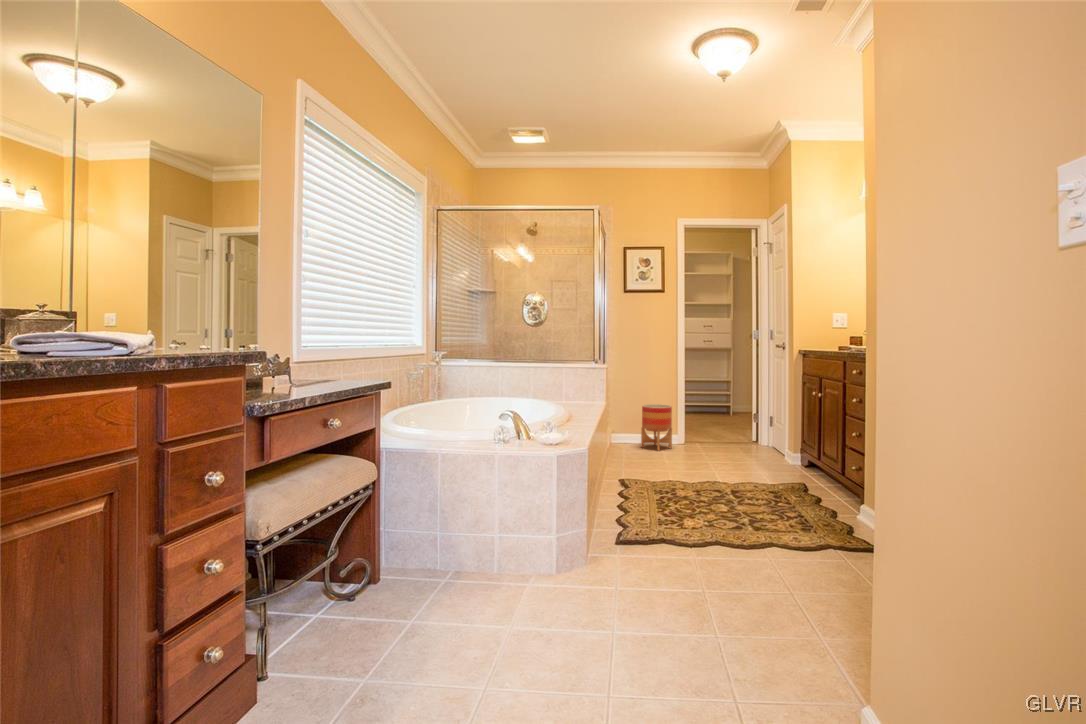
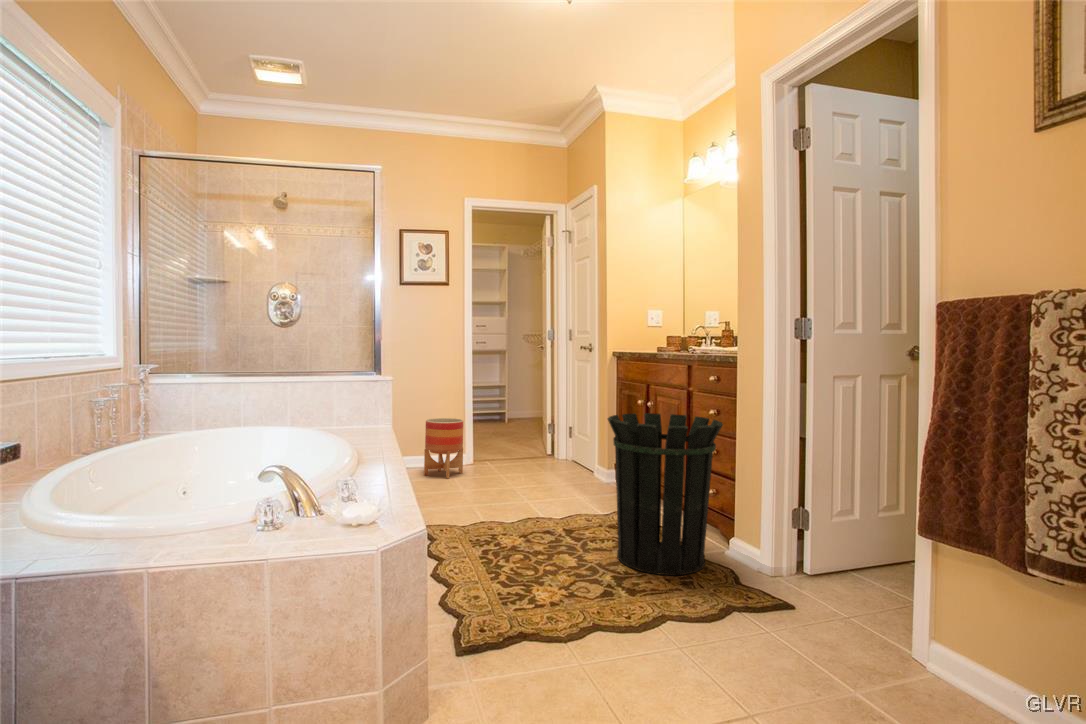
waste bin: none [754,401,856,529] -> present [608,413,723,575]

